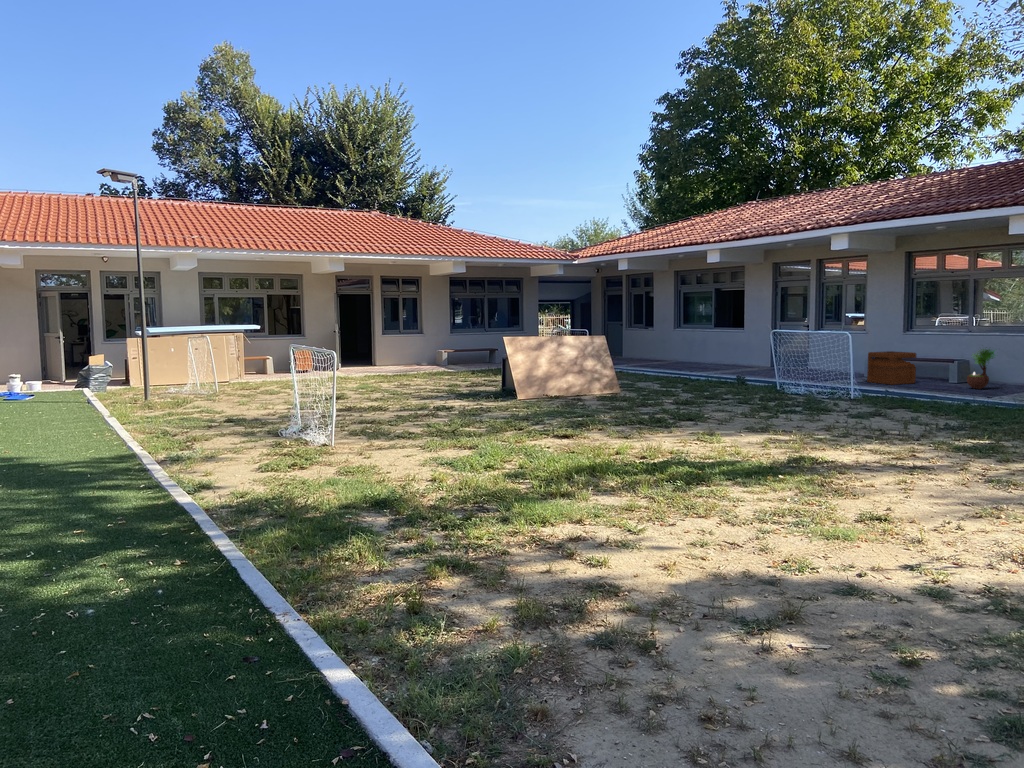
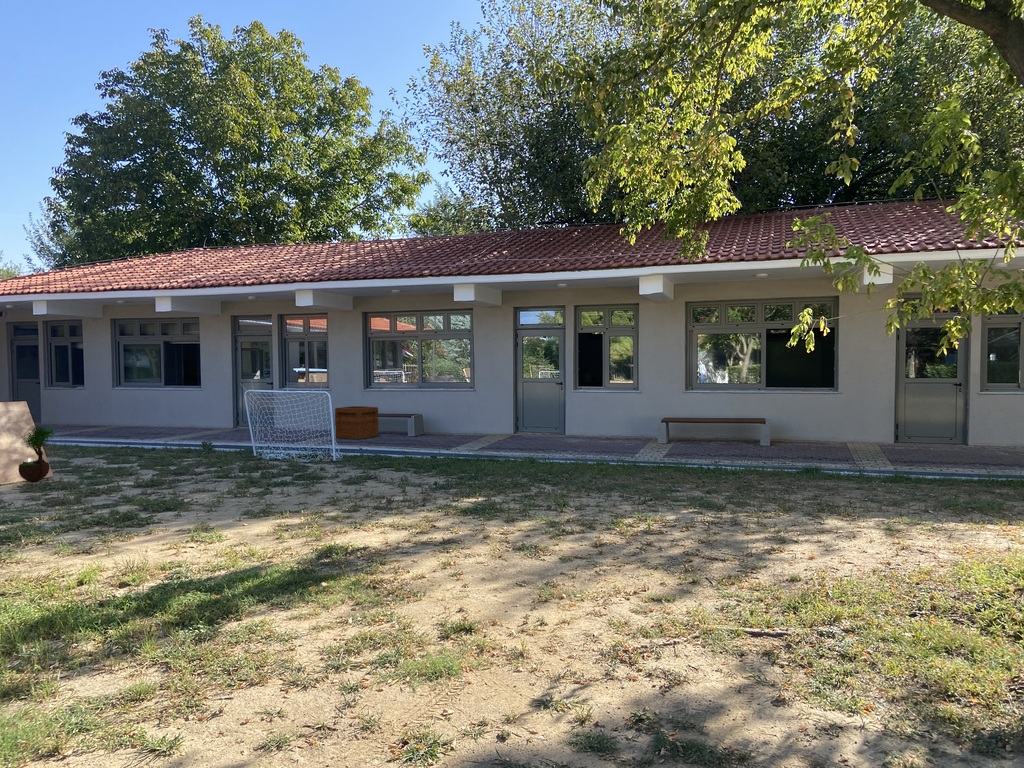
potted tree: present [967,349,994,389] -> present [18,425,54,481]

